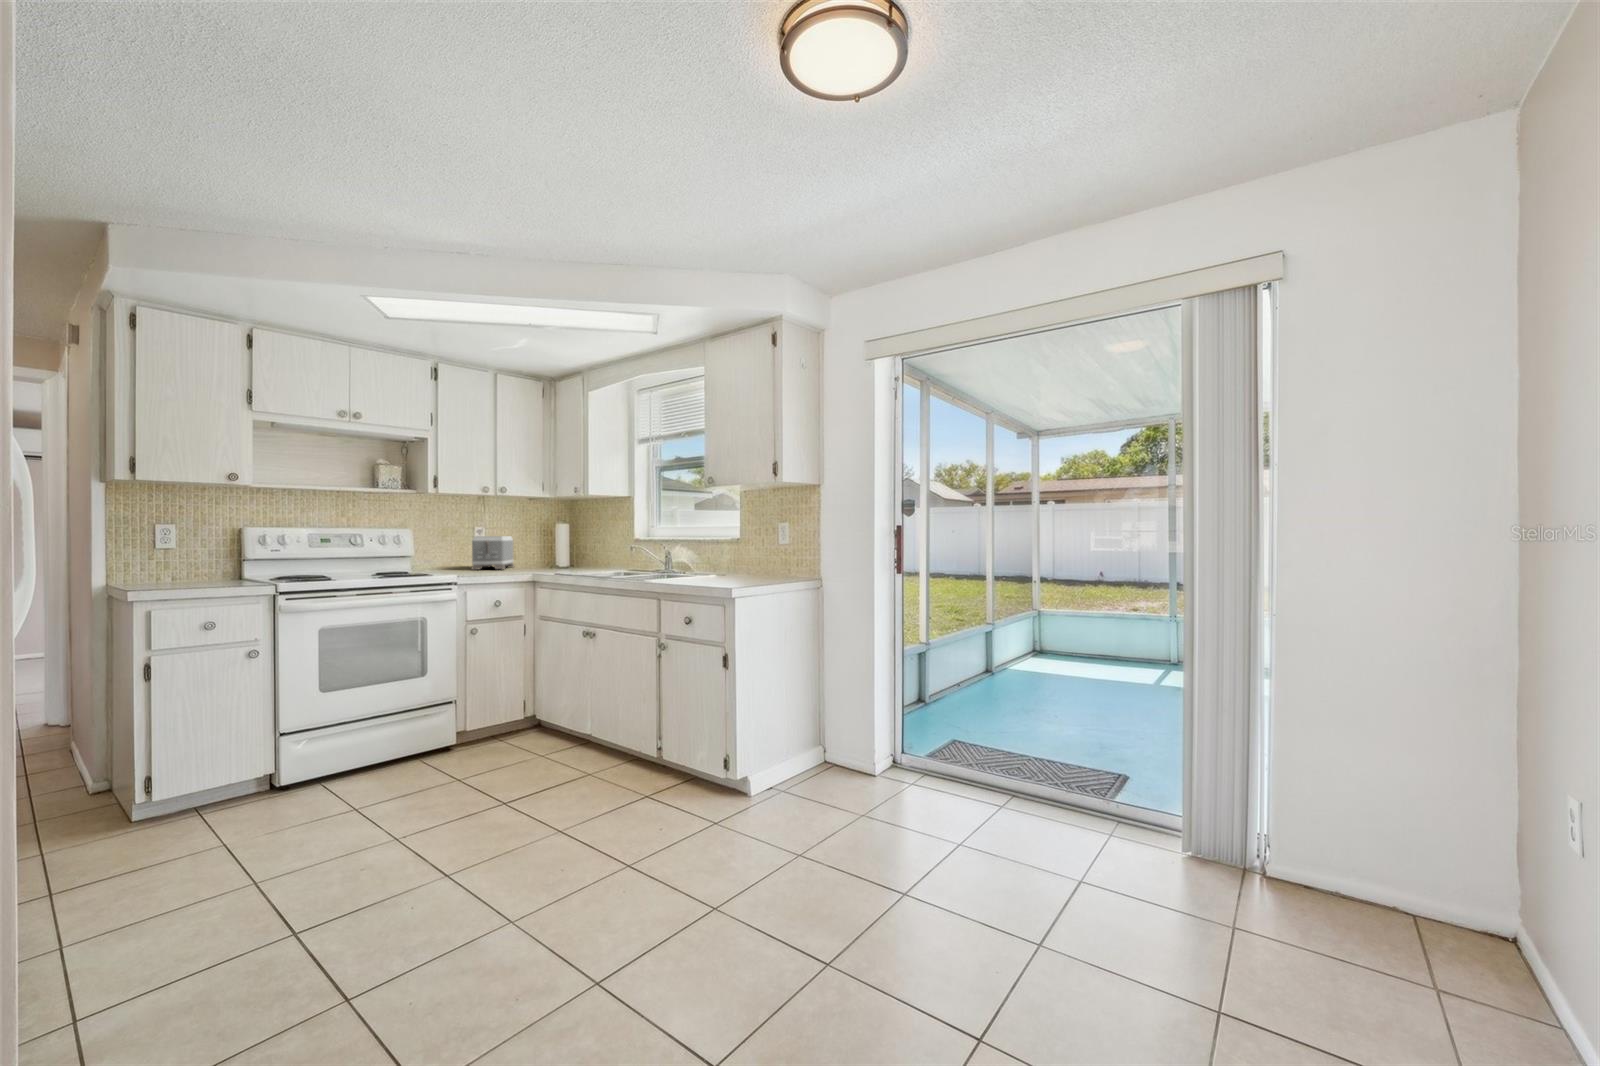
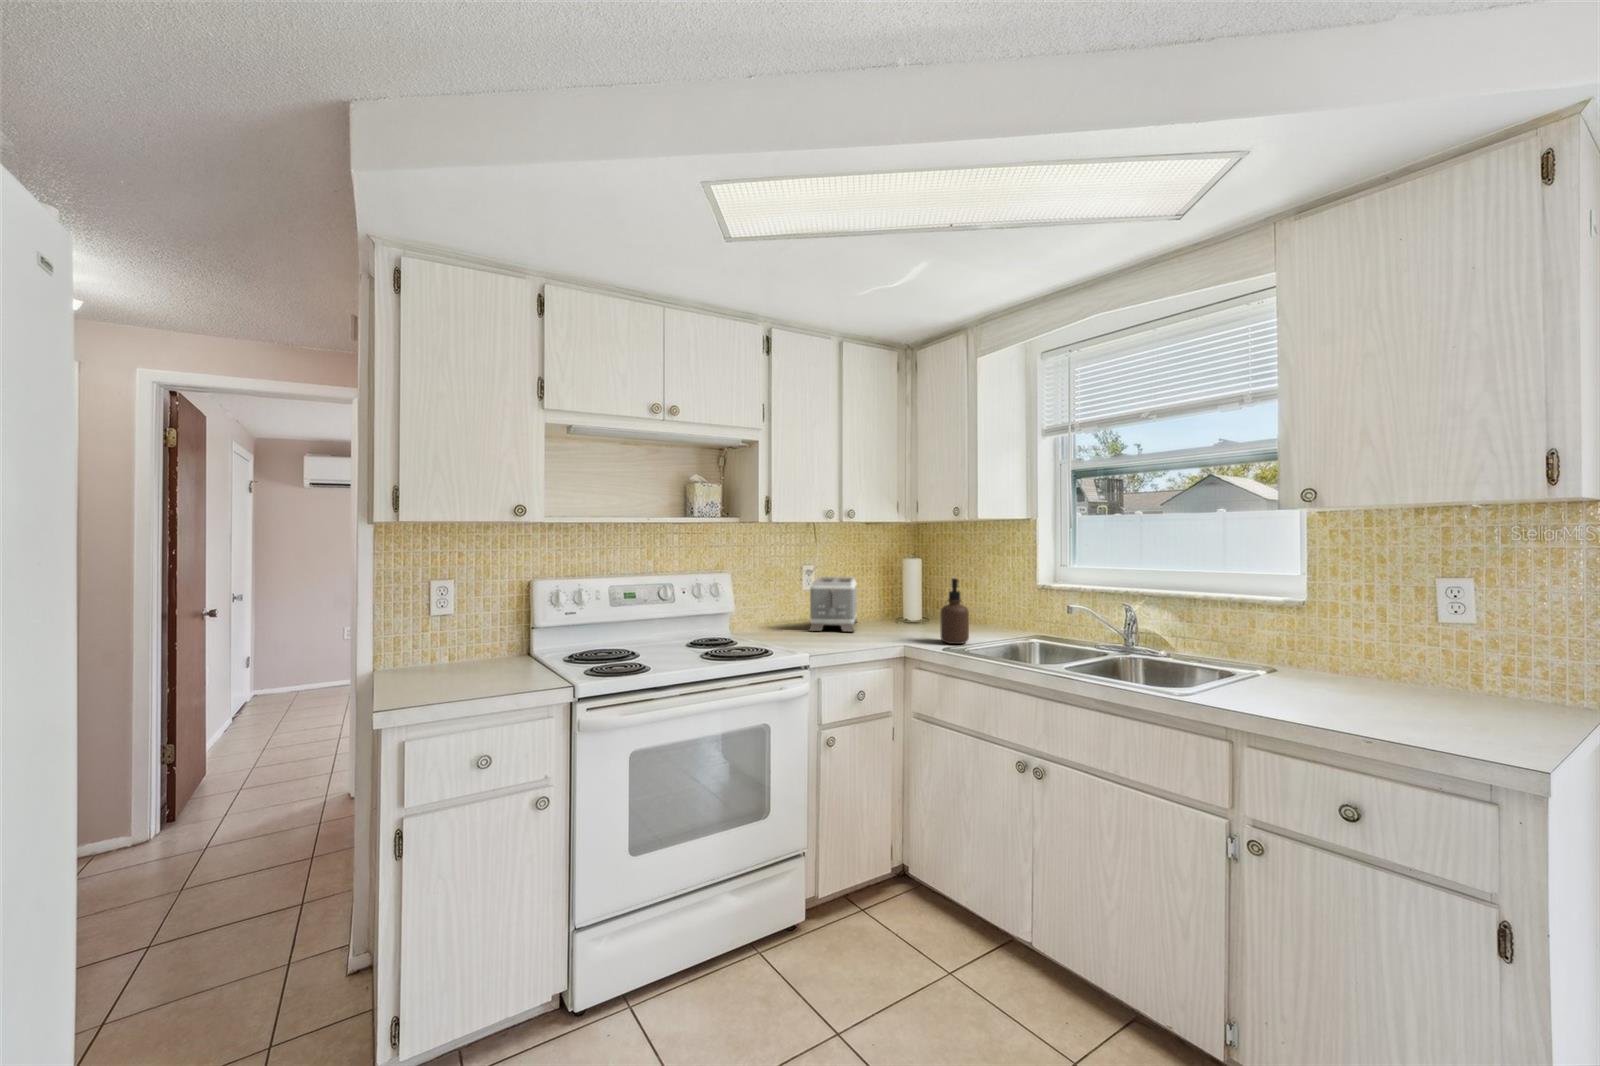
soap dispenser: none [558,531,577,572] -> present [940,578,969,644]

